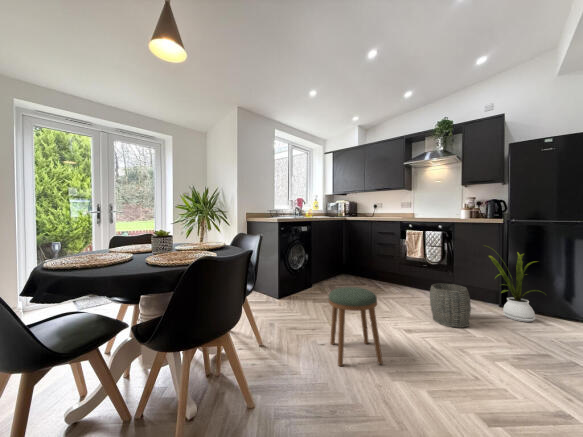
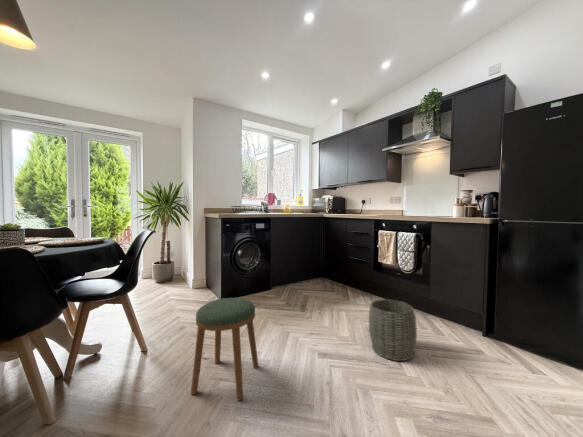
house plant: present [489,247,541,322] -> none [452,252,541,364]

